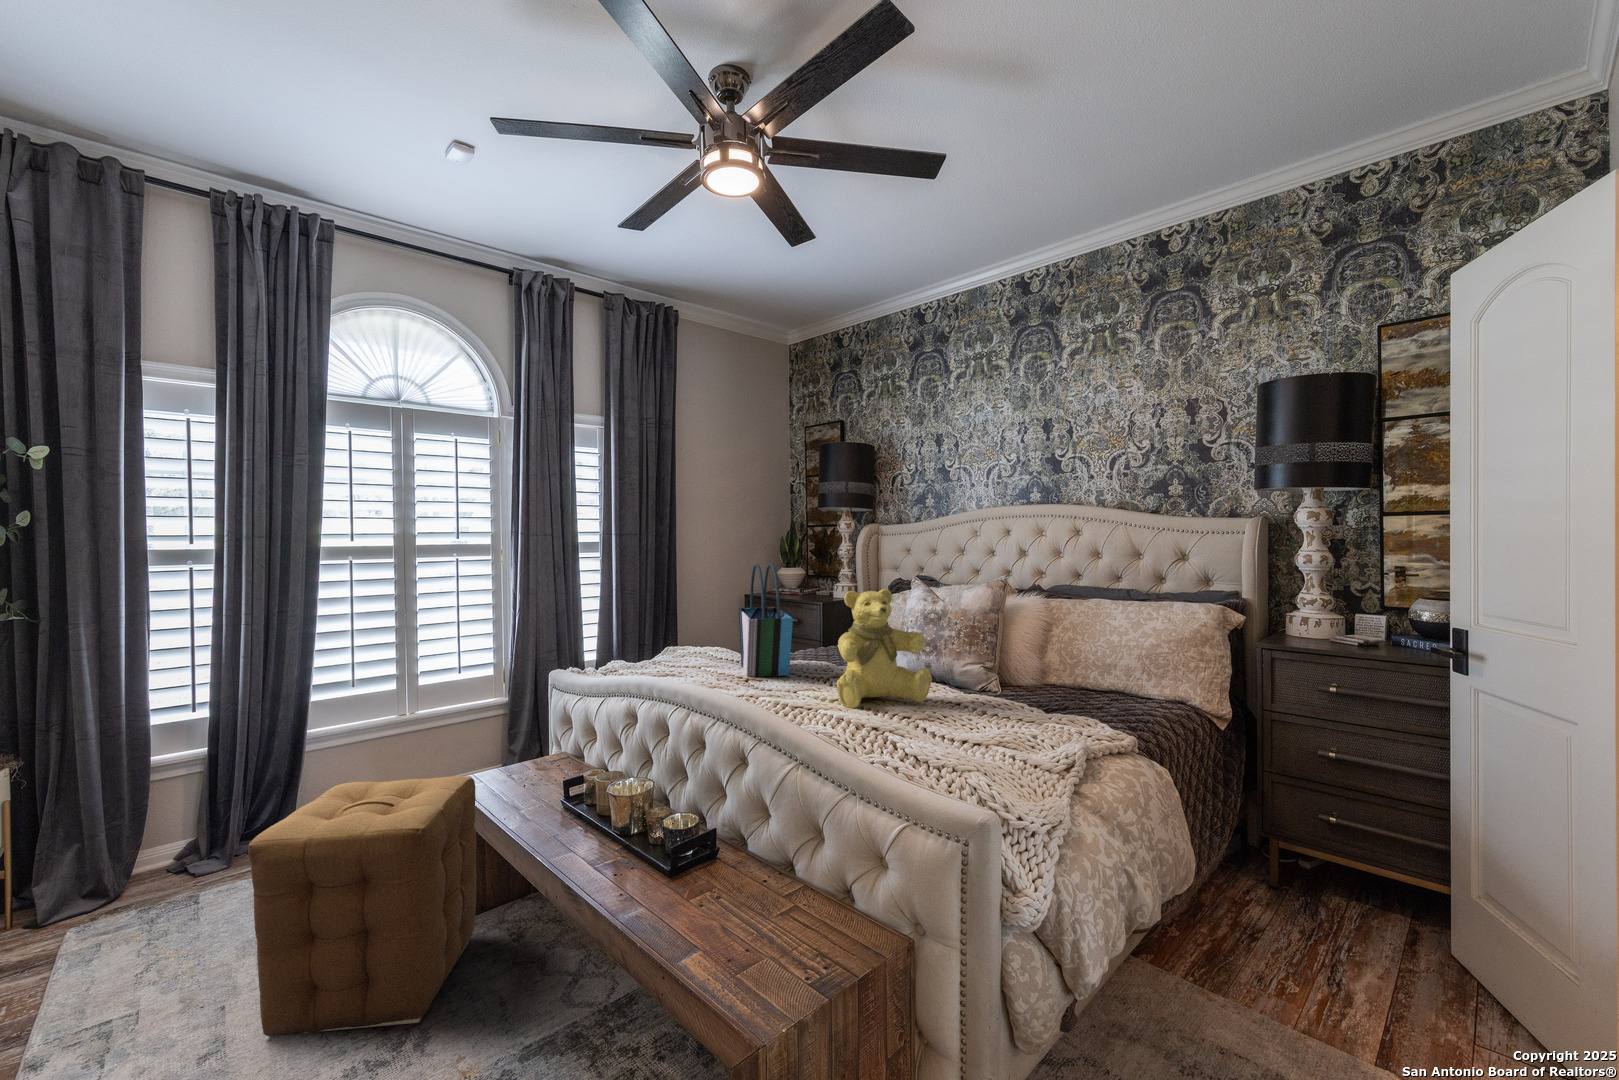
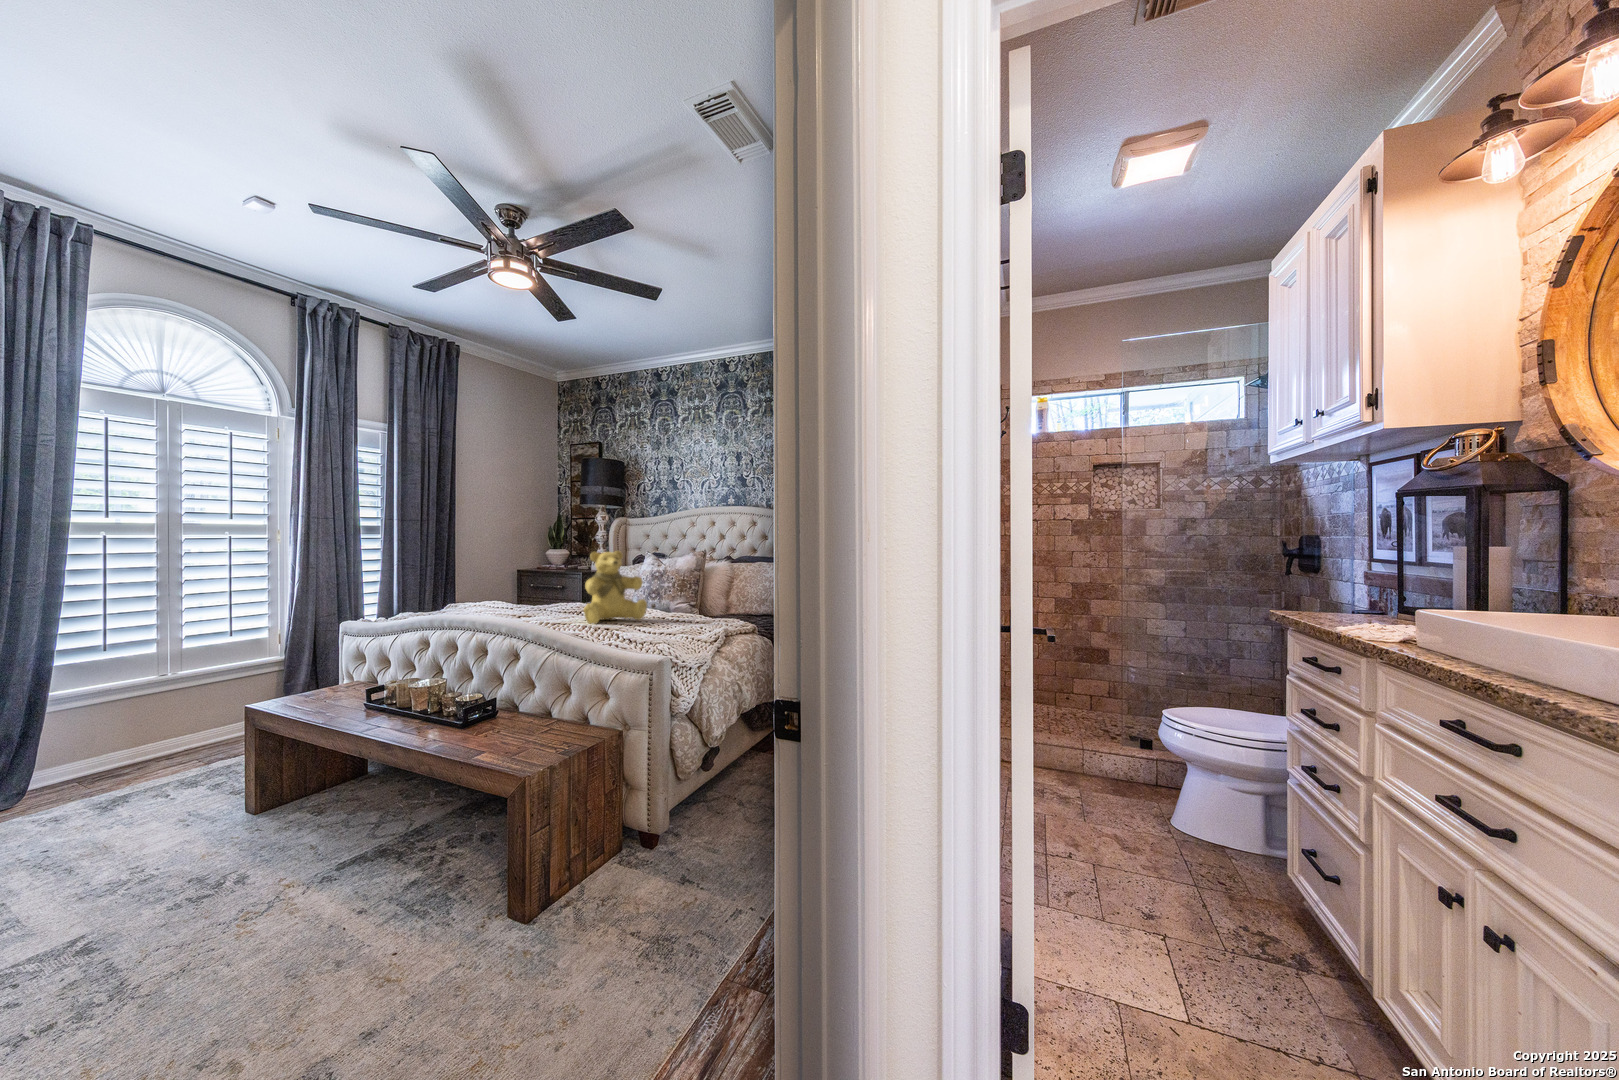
tote bag: present [739,563,793,677] -> none [513,537,554,614]
ottoman: present [248,776,476,1036] -> none [56,697,280,908]

